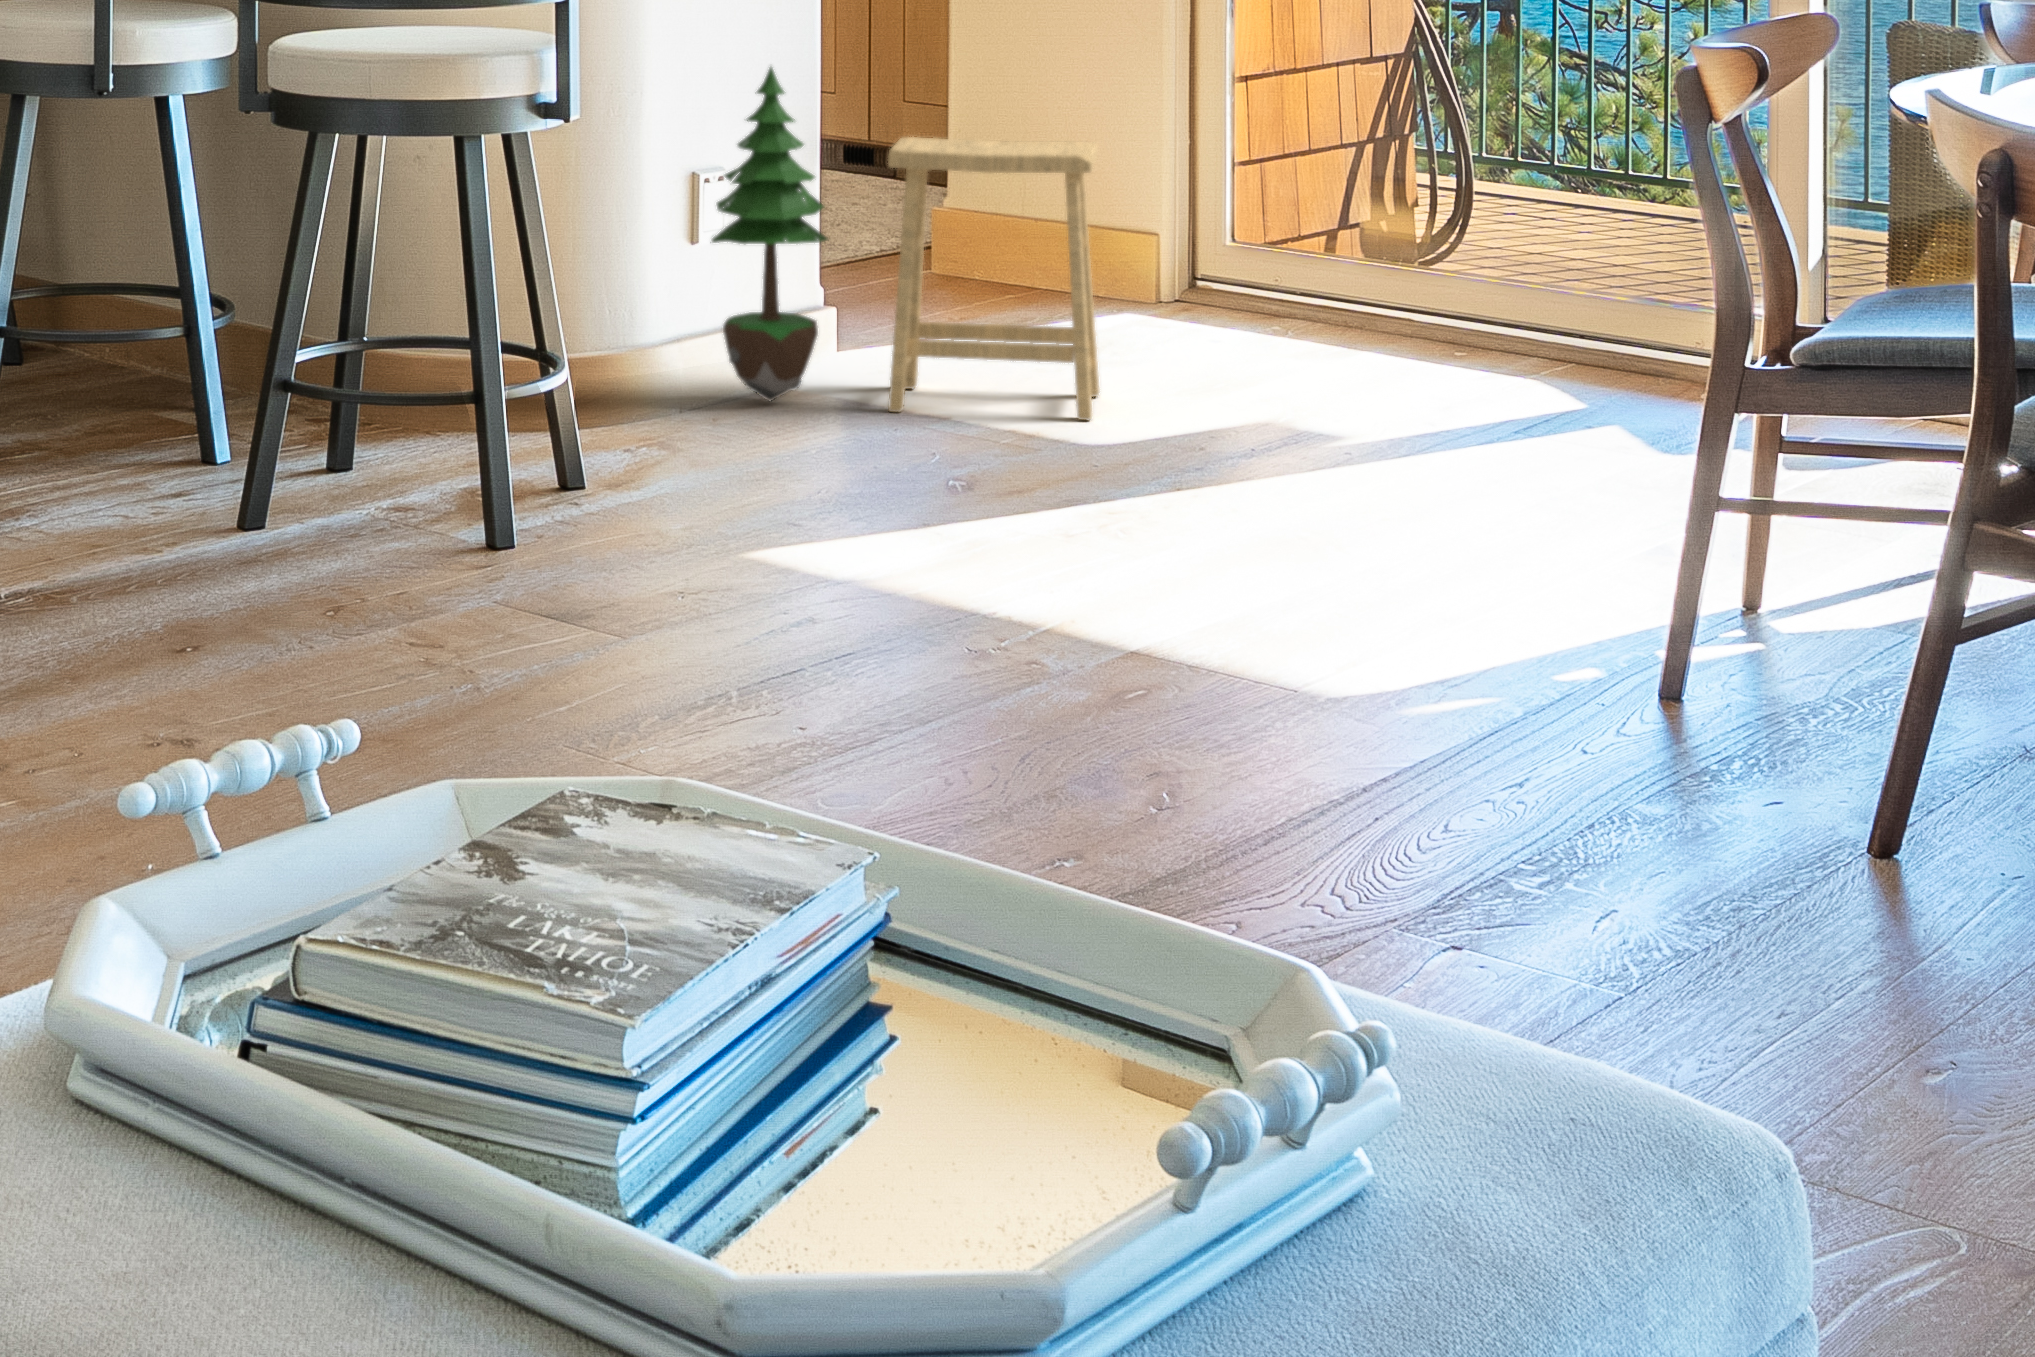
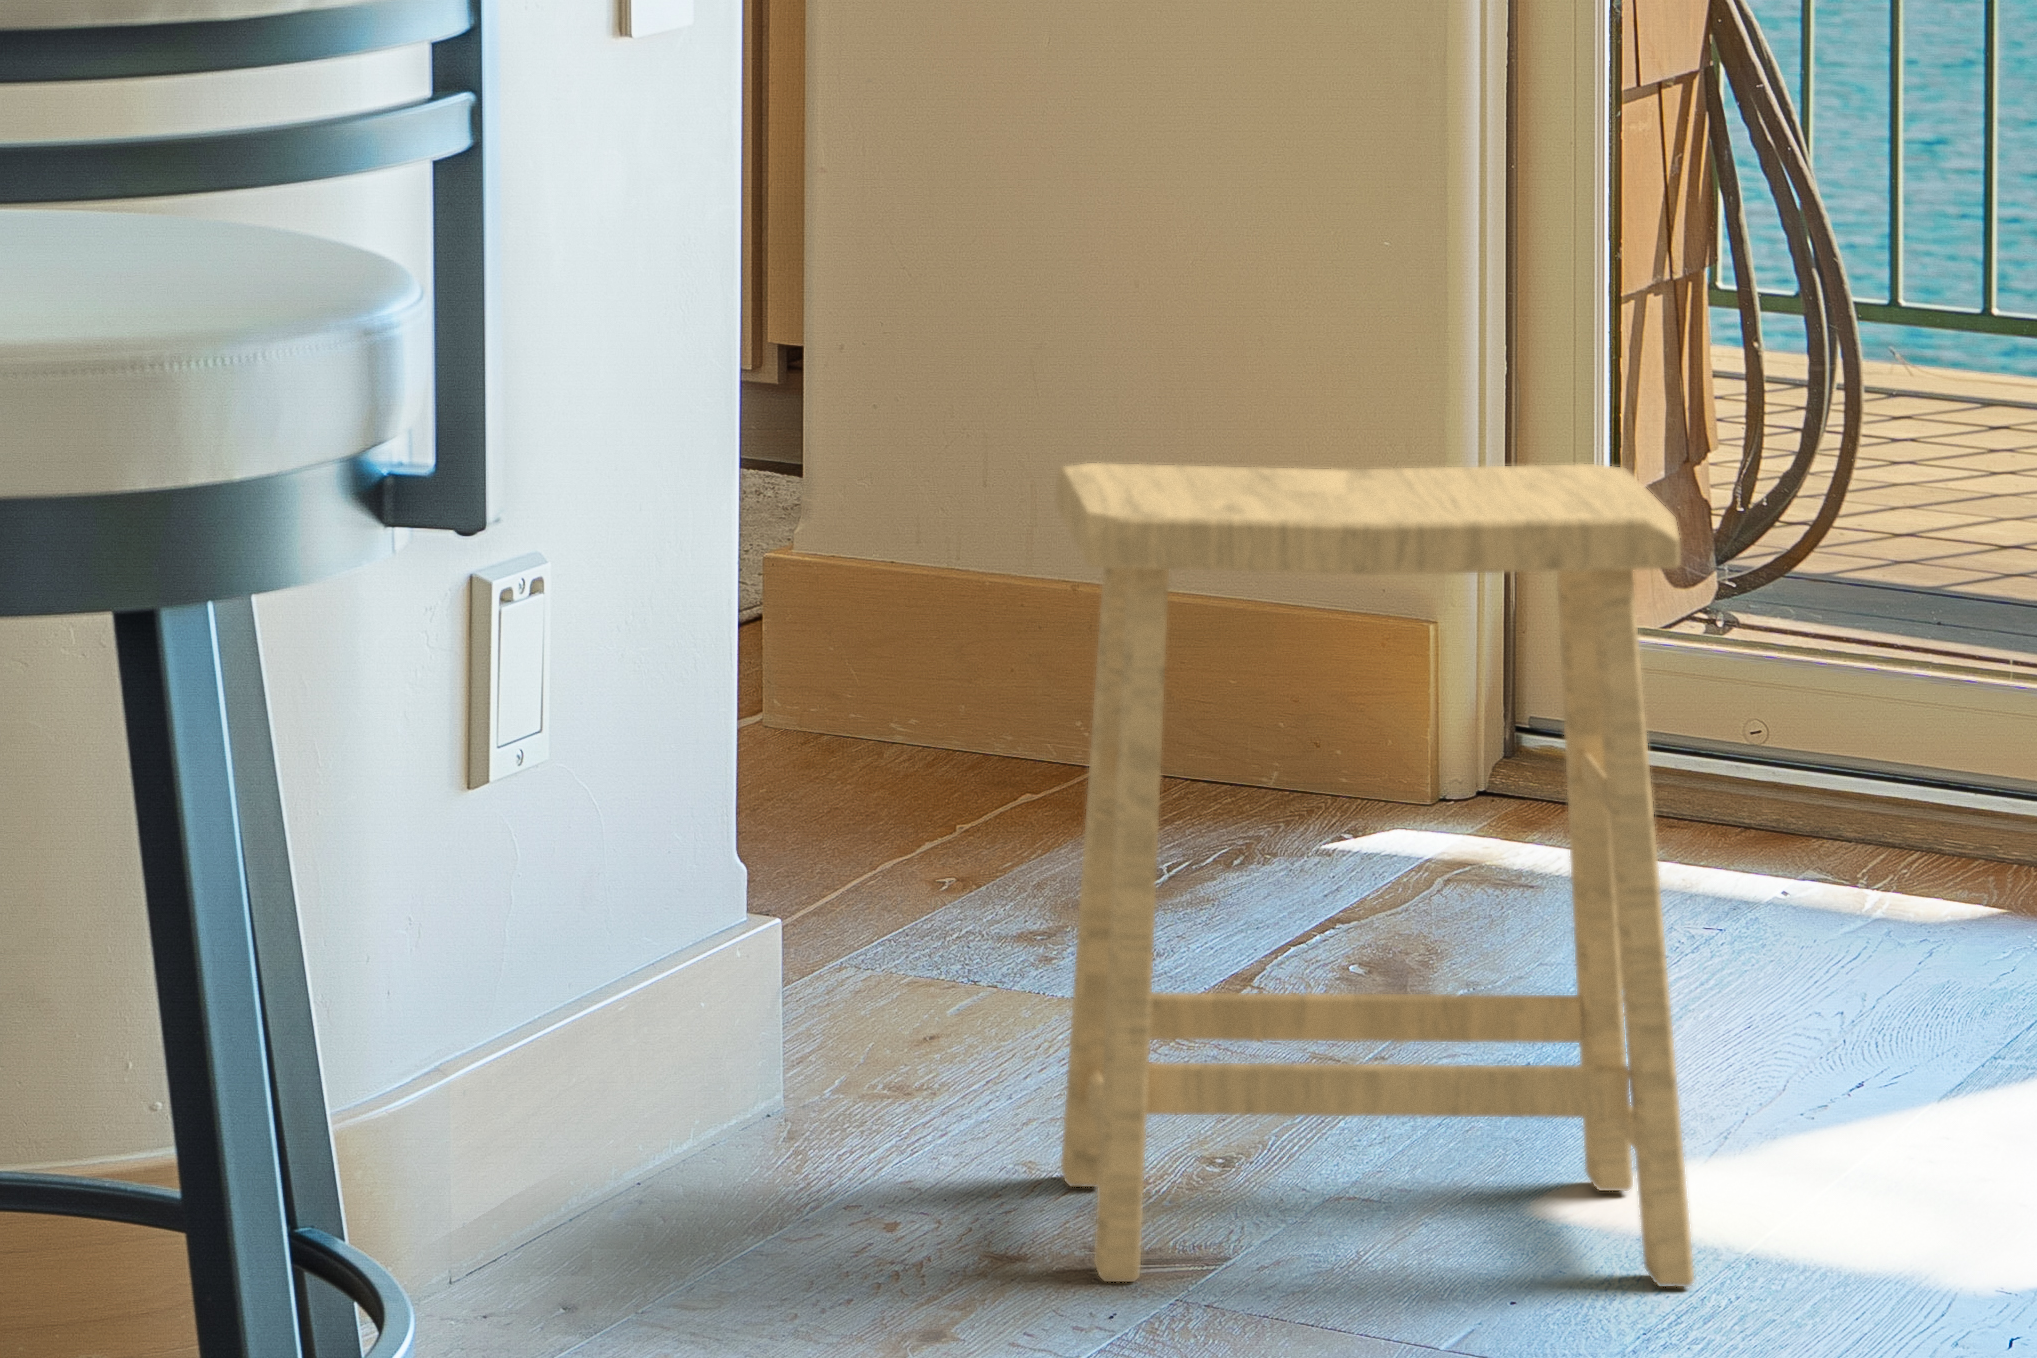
potted tree: present [712,67,828,401] -> none [553,272,903,1259]

